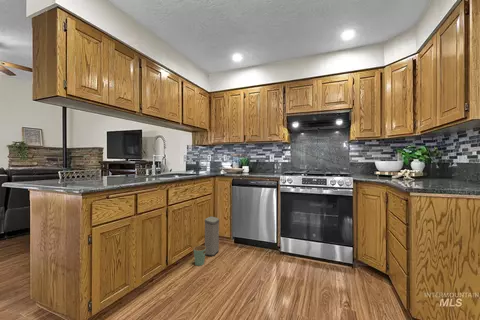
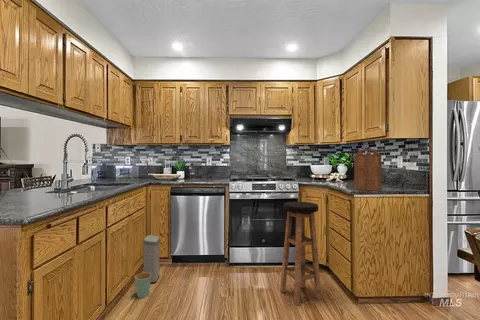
cutting board: none [412,135,453,190] -> present [354,149,382,191]
bar stool: none [319,197,365,310] -> present [280,202,322,306]

